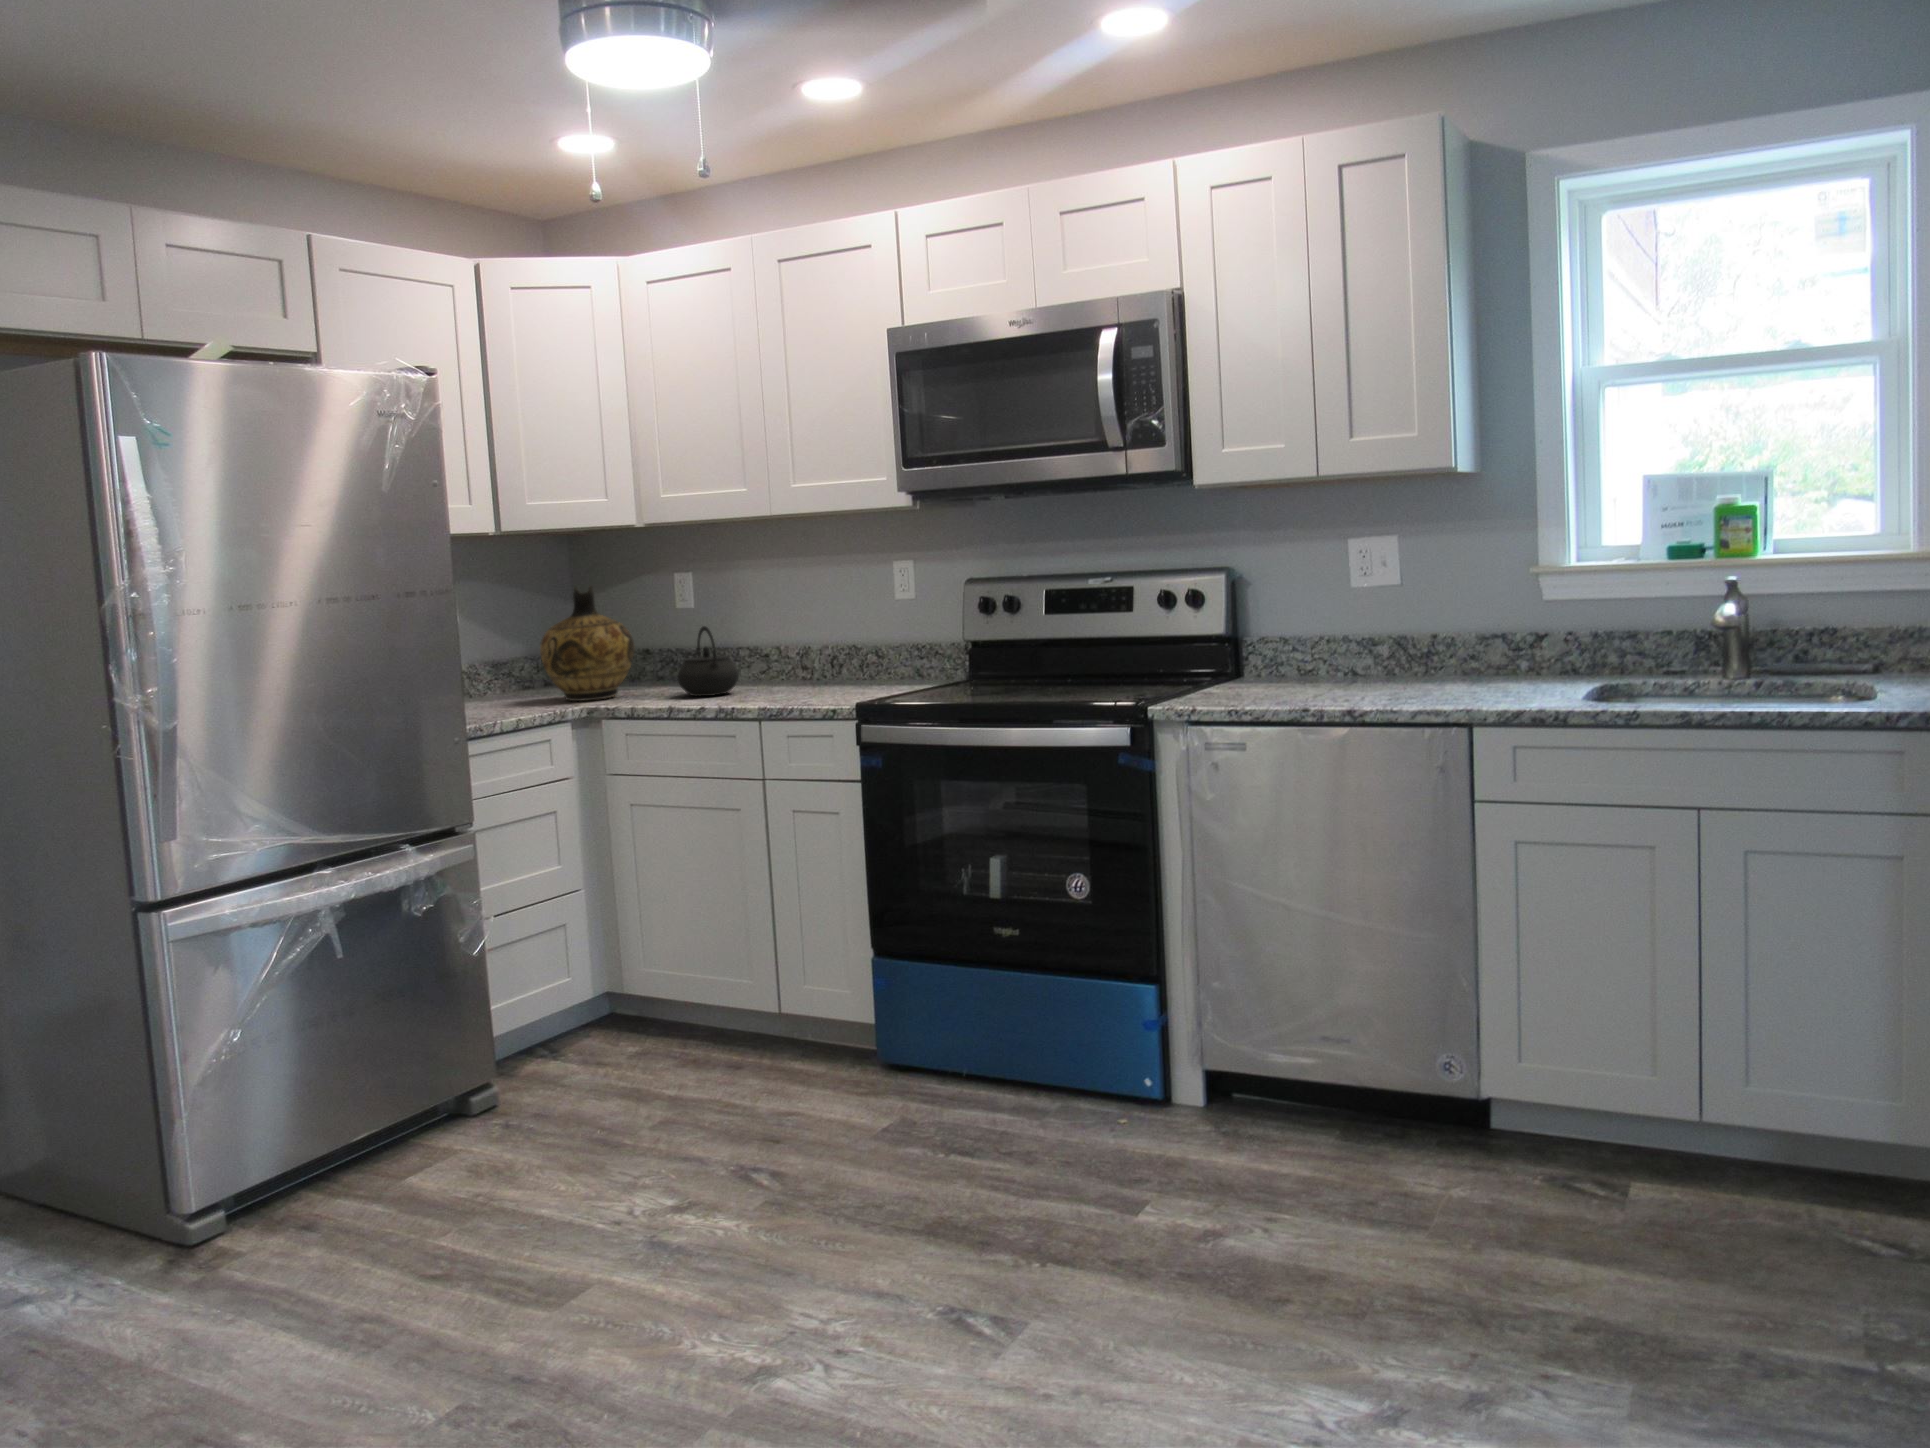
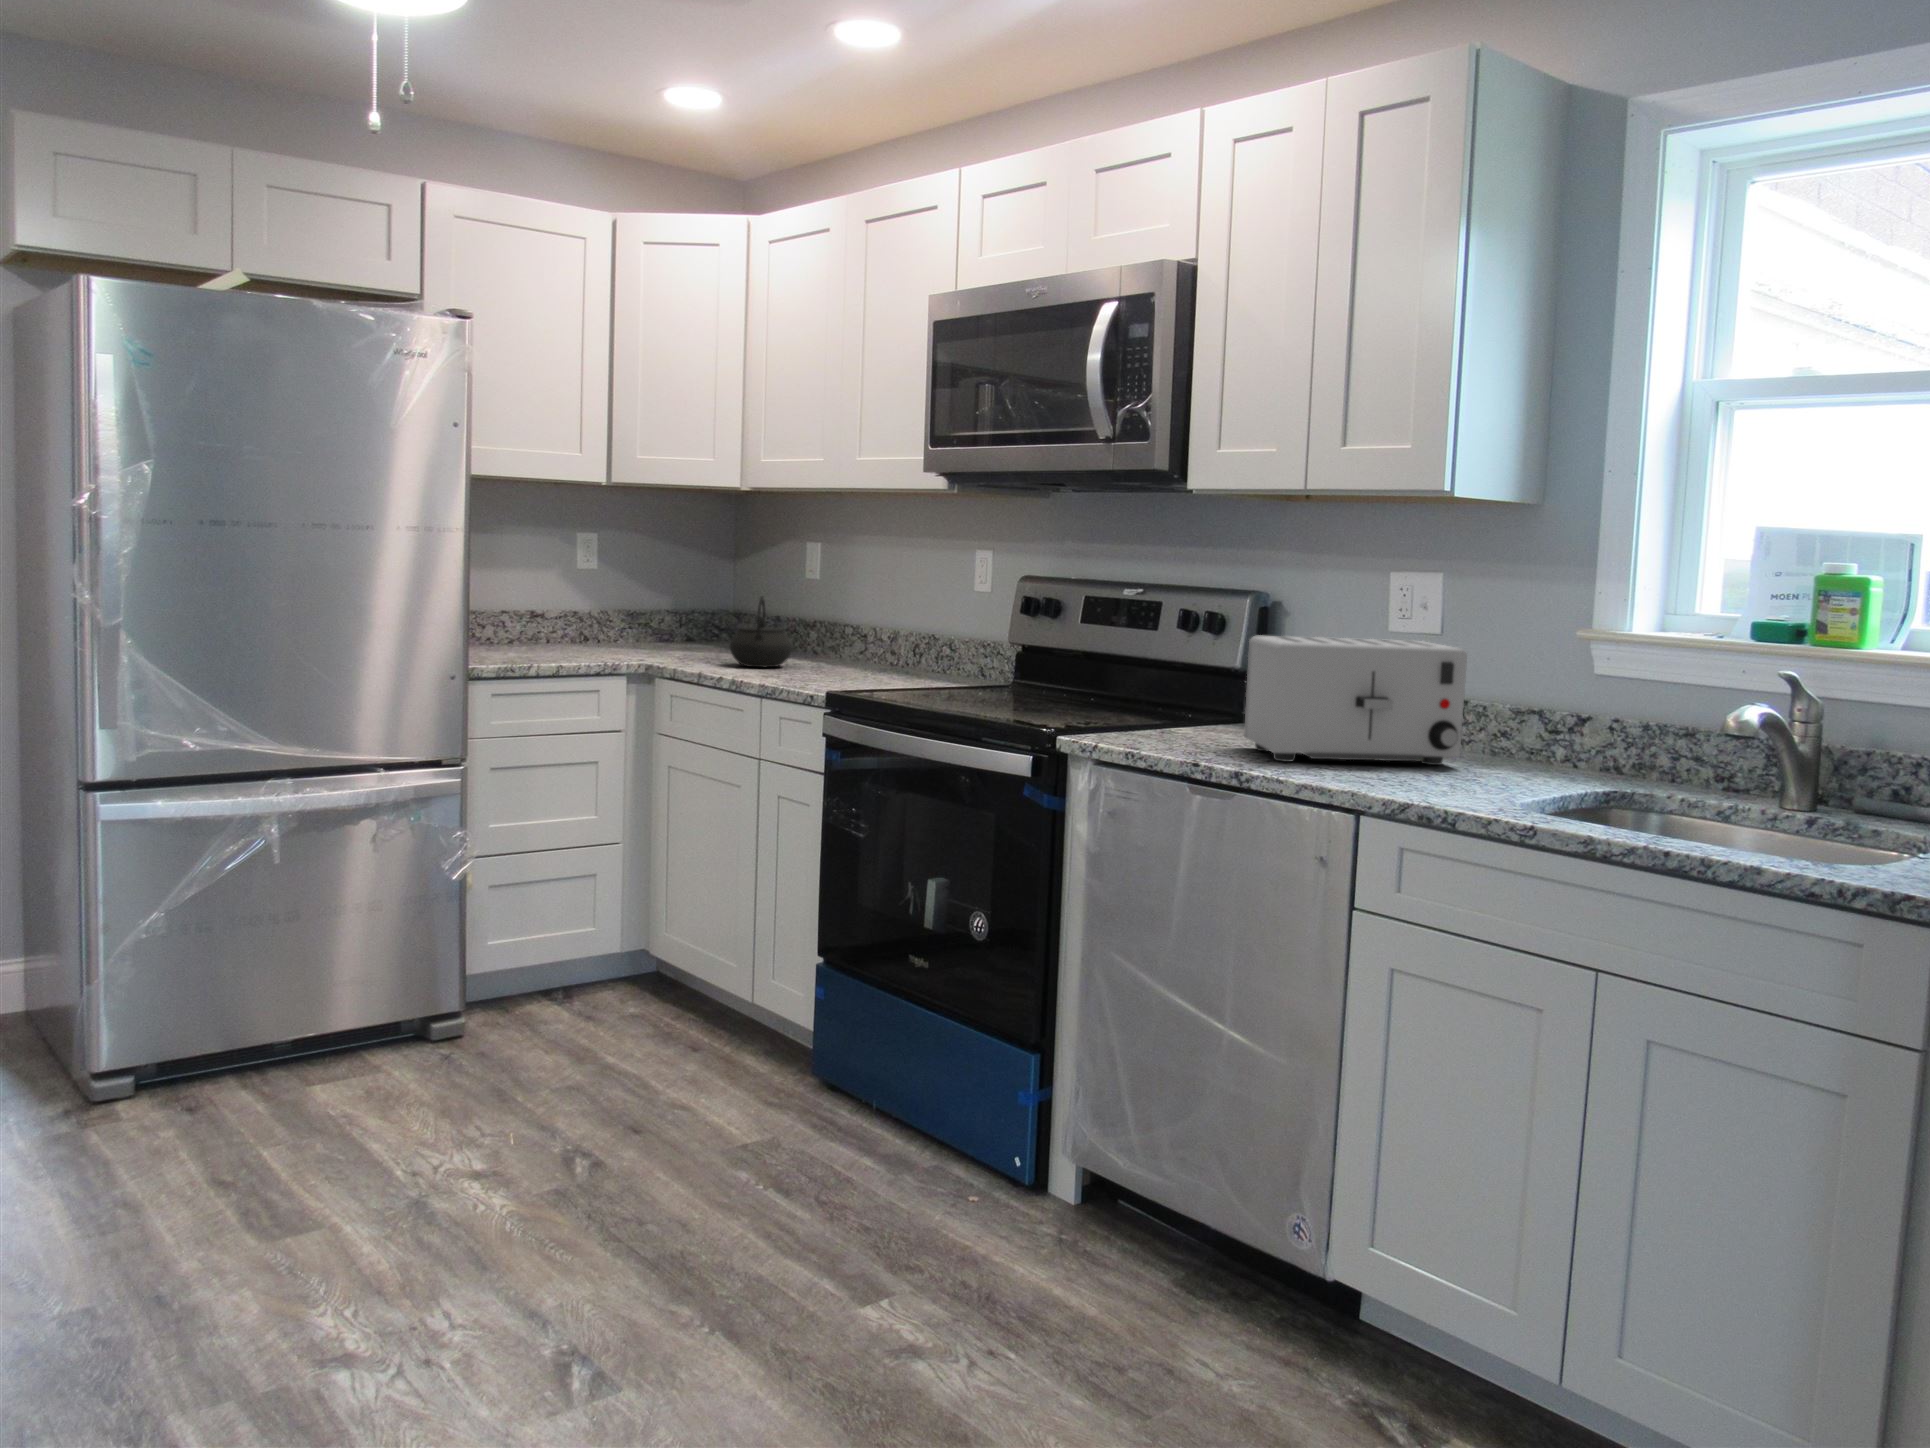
ceramic jug: present [540,587,635,701] -> none [621,544,714,657]
toaster: none [1296,590,1480,699] -> present [1244,636,1467,765]

